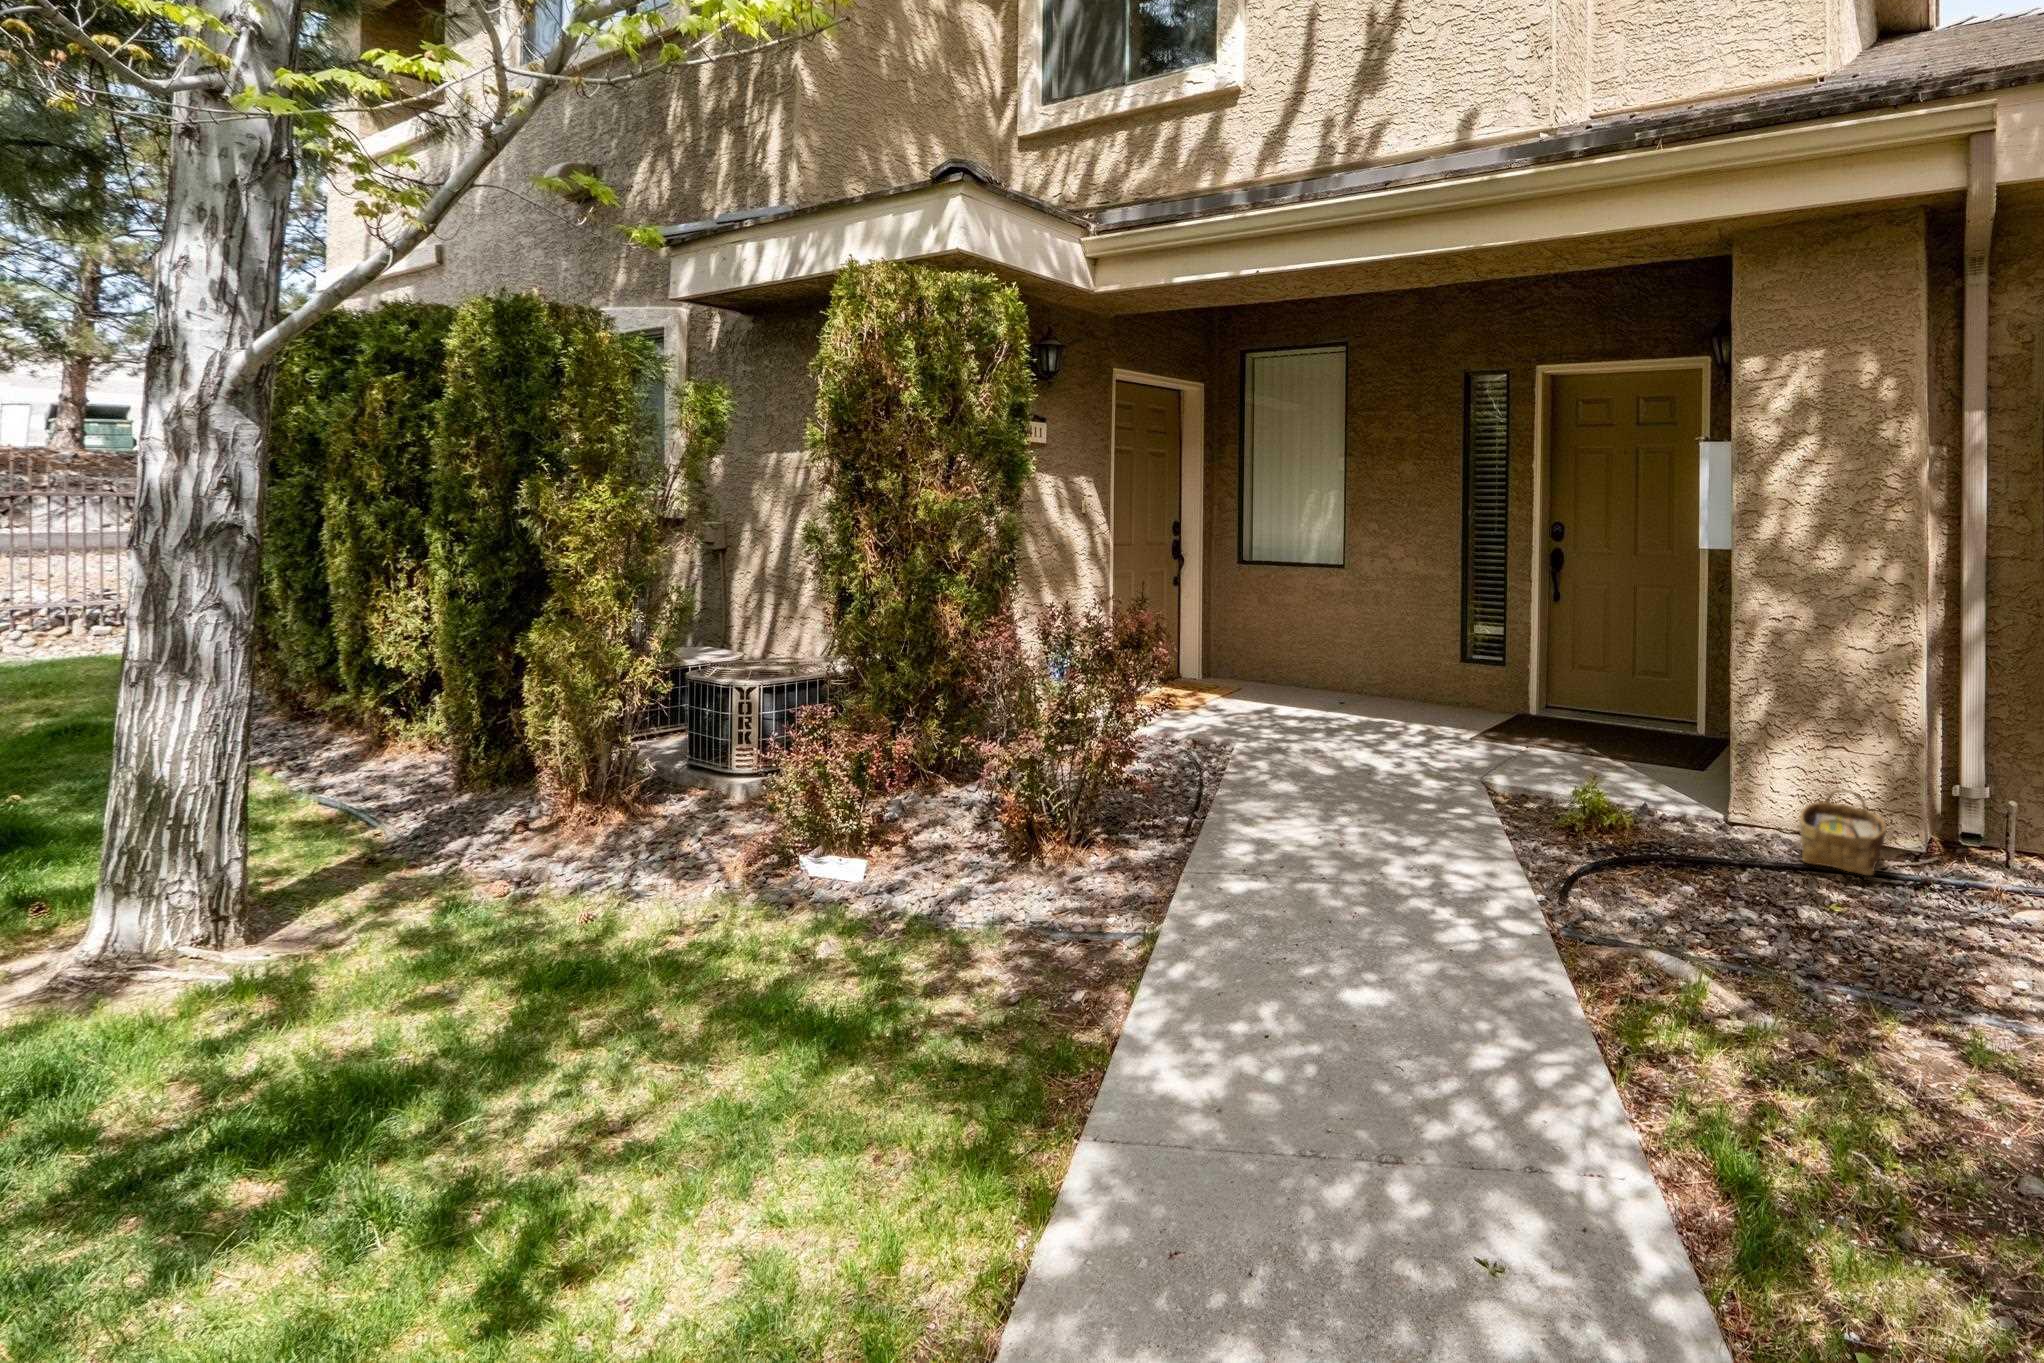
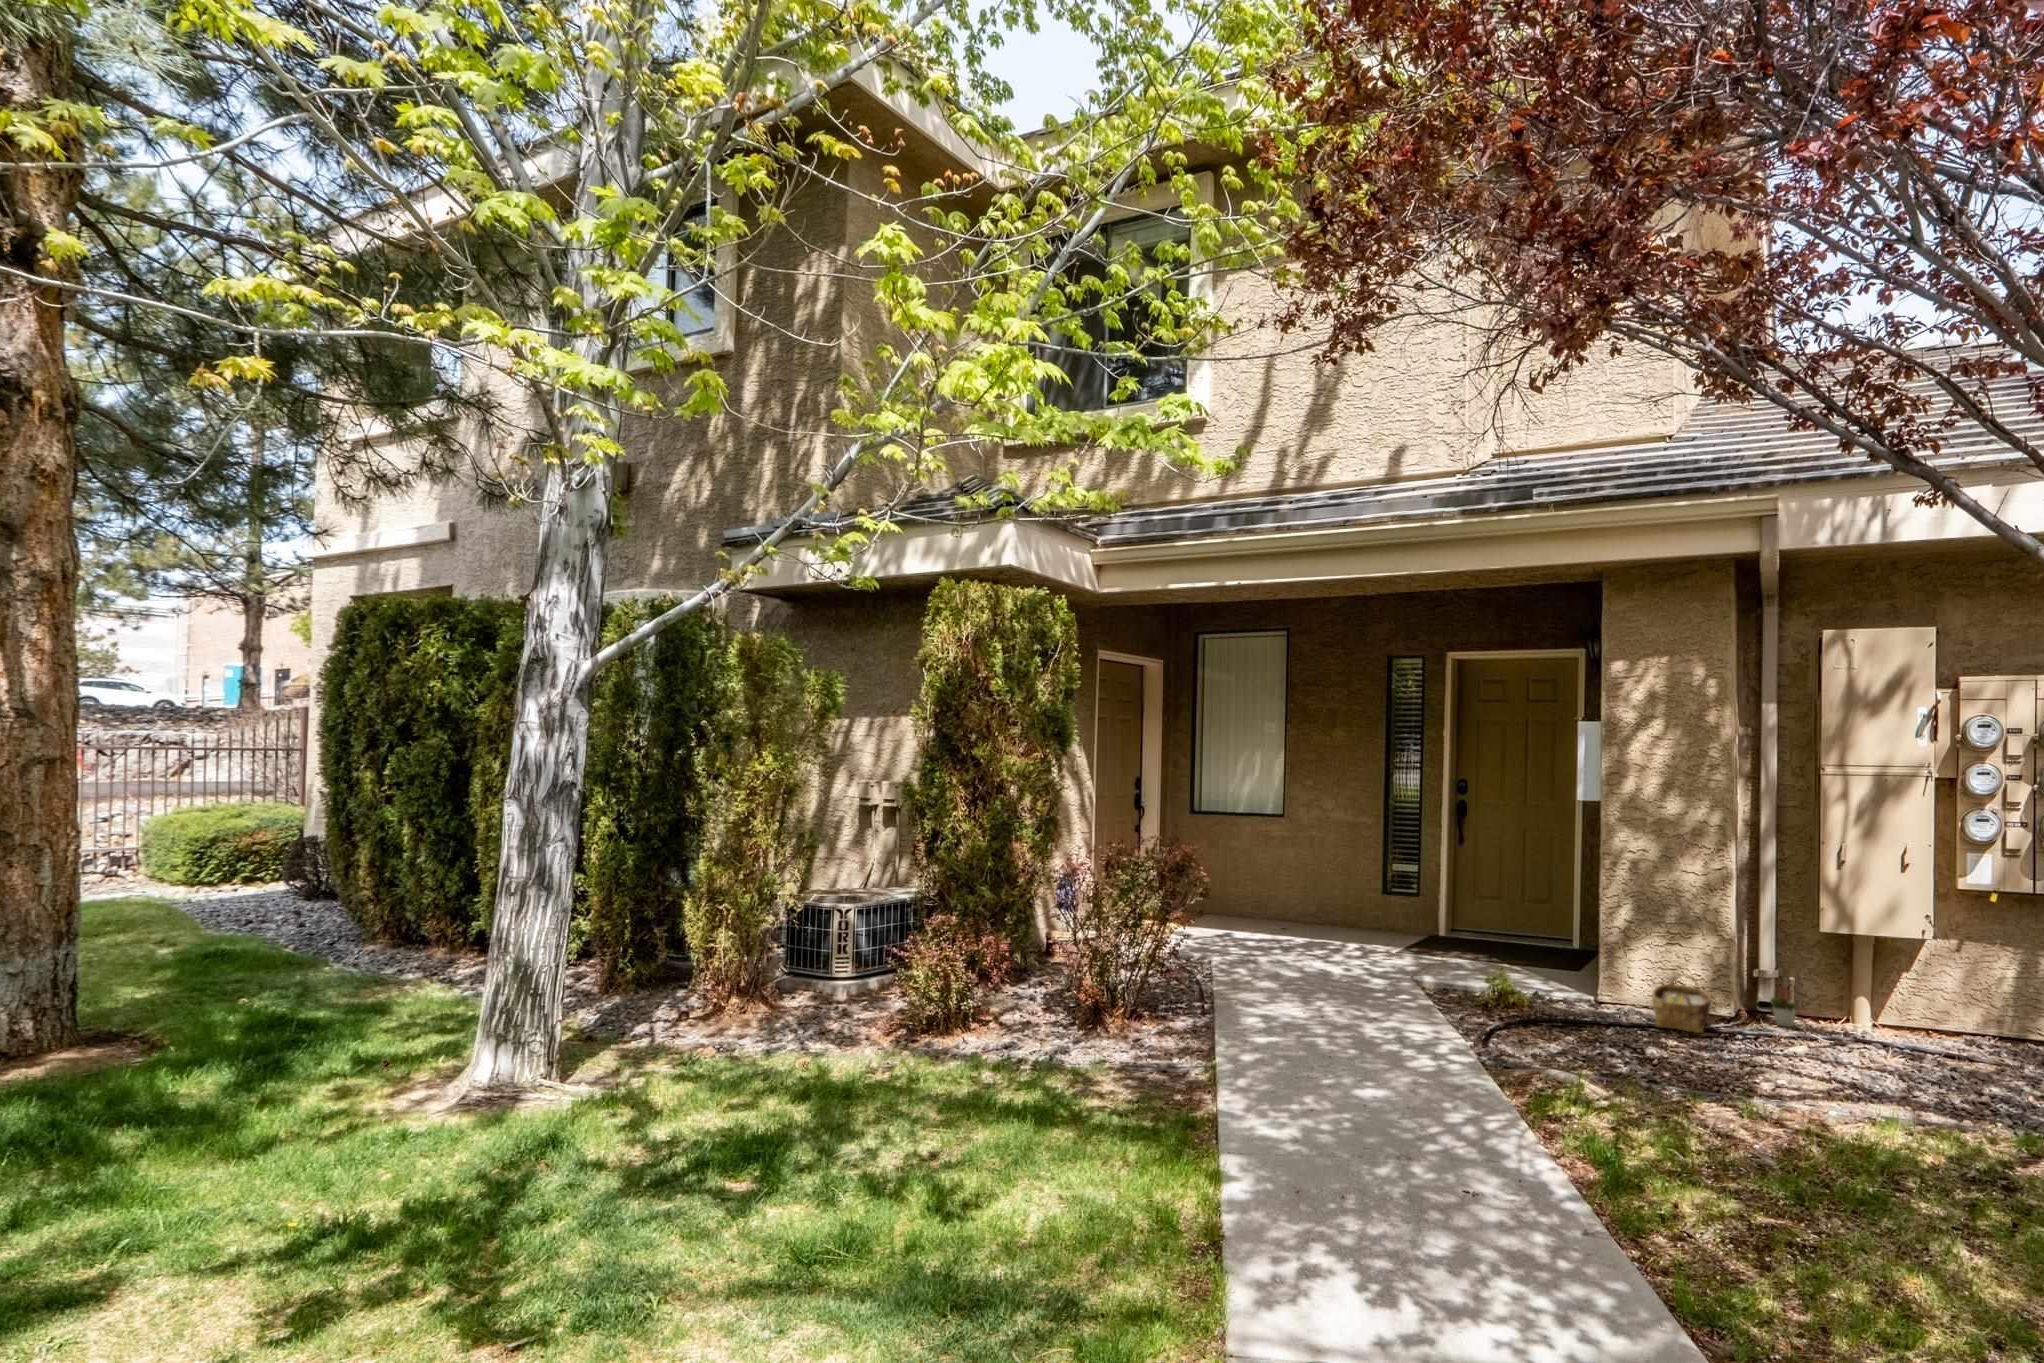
decorative plant: none [1970,809,2010,866] -> present [1770,988,1796,1027]

